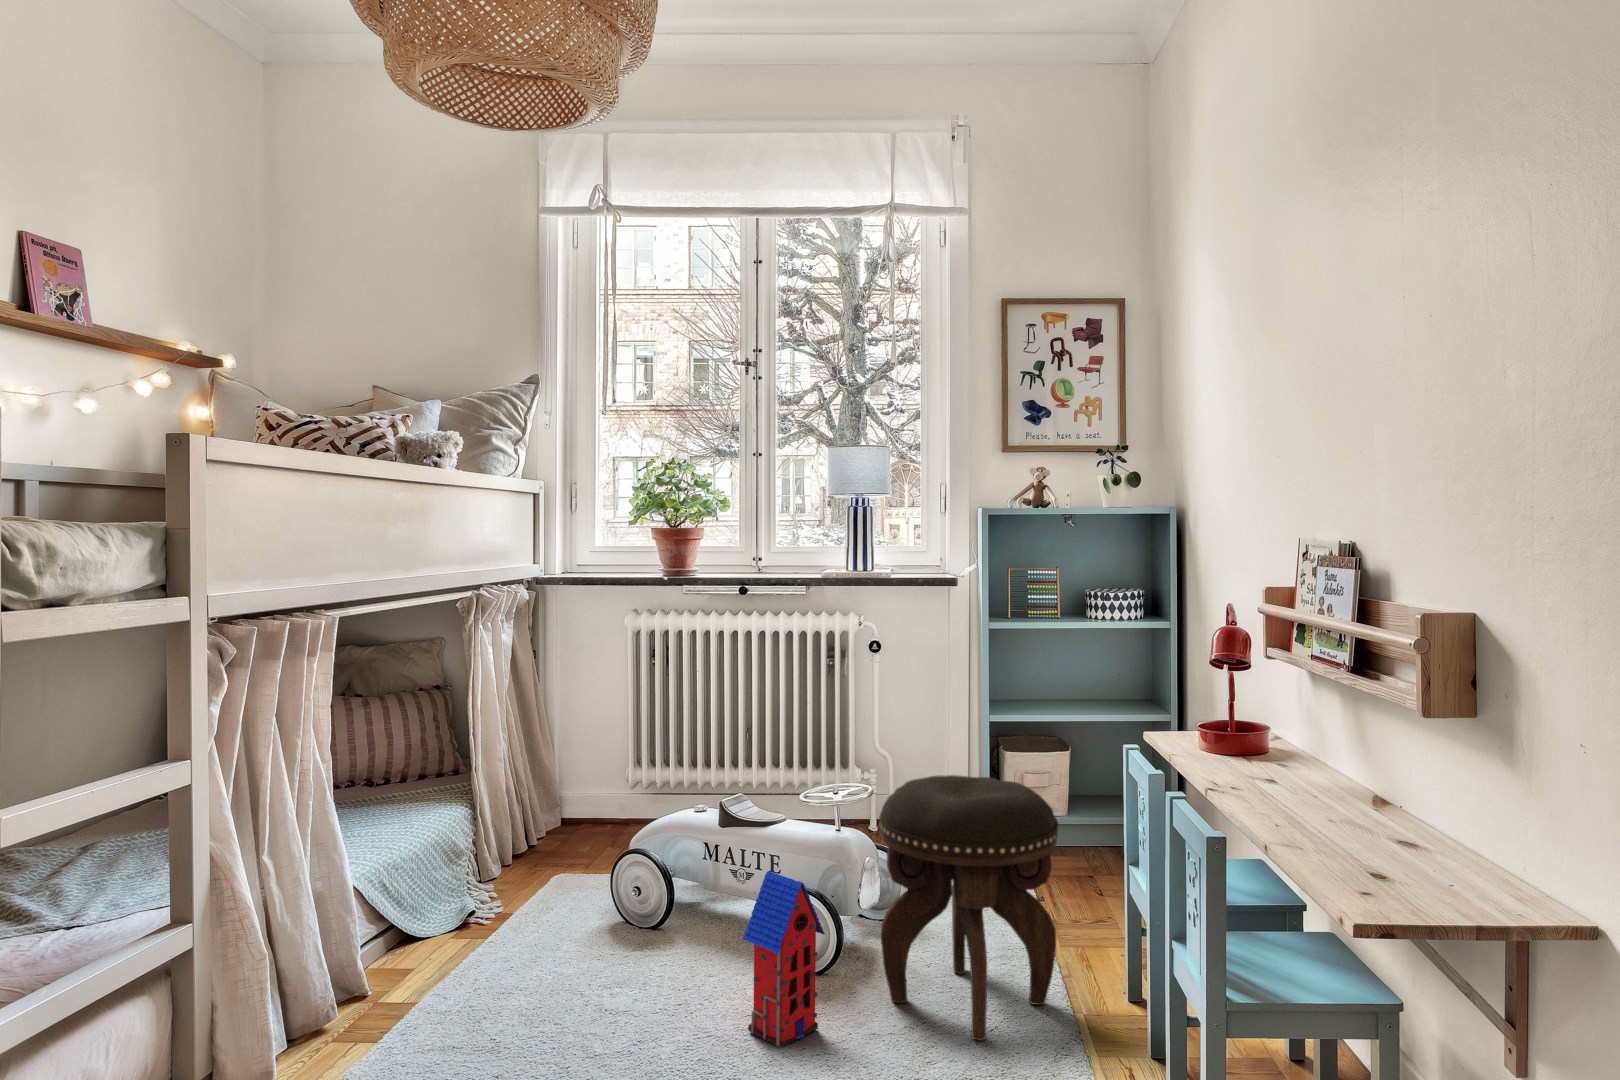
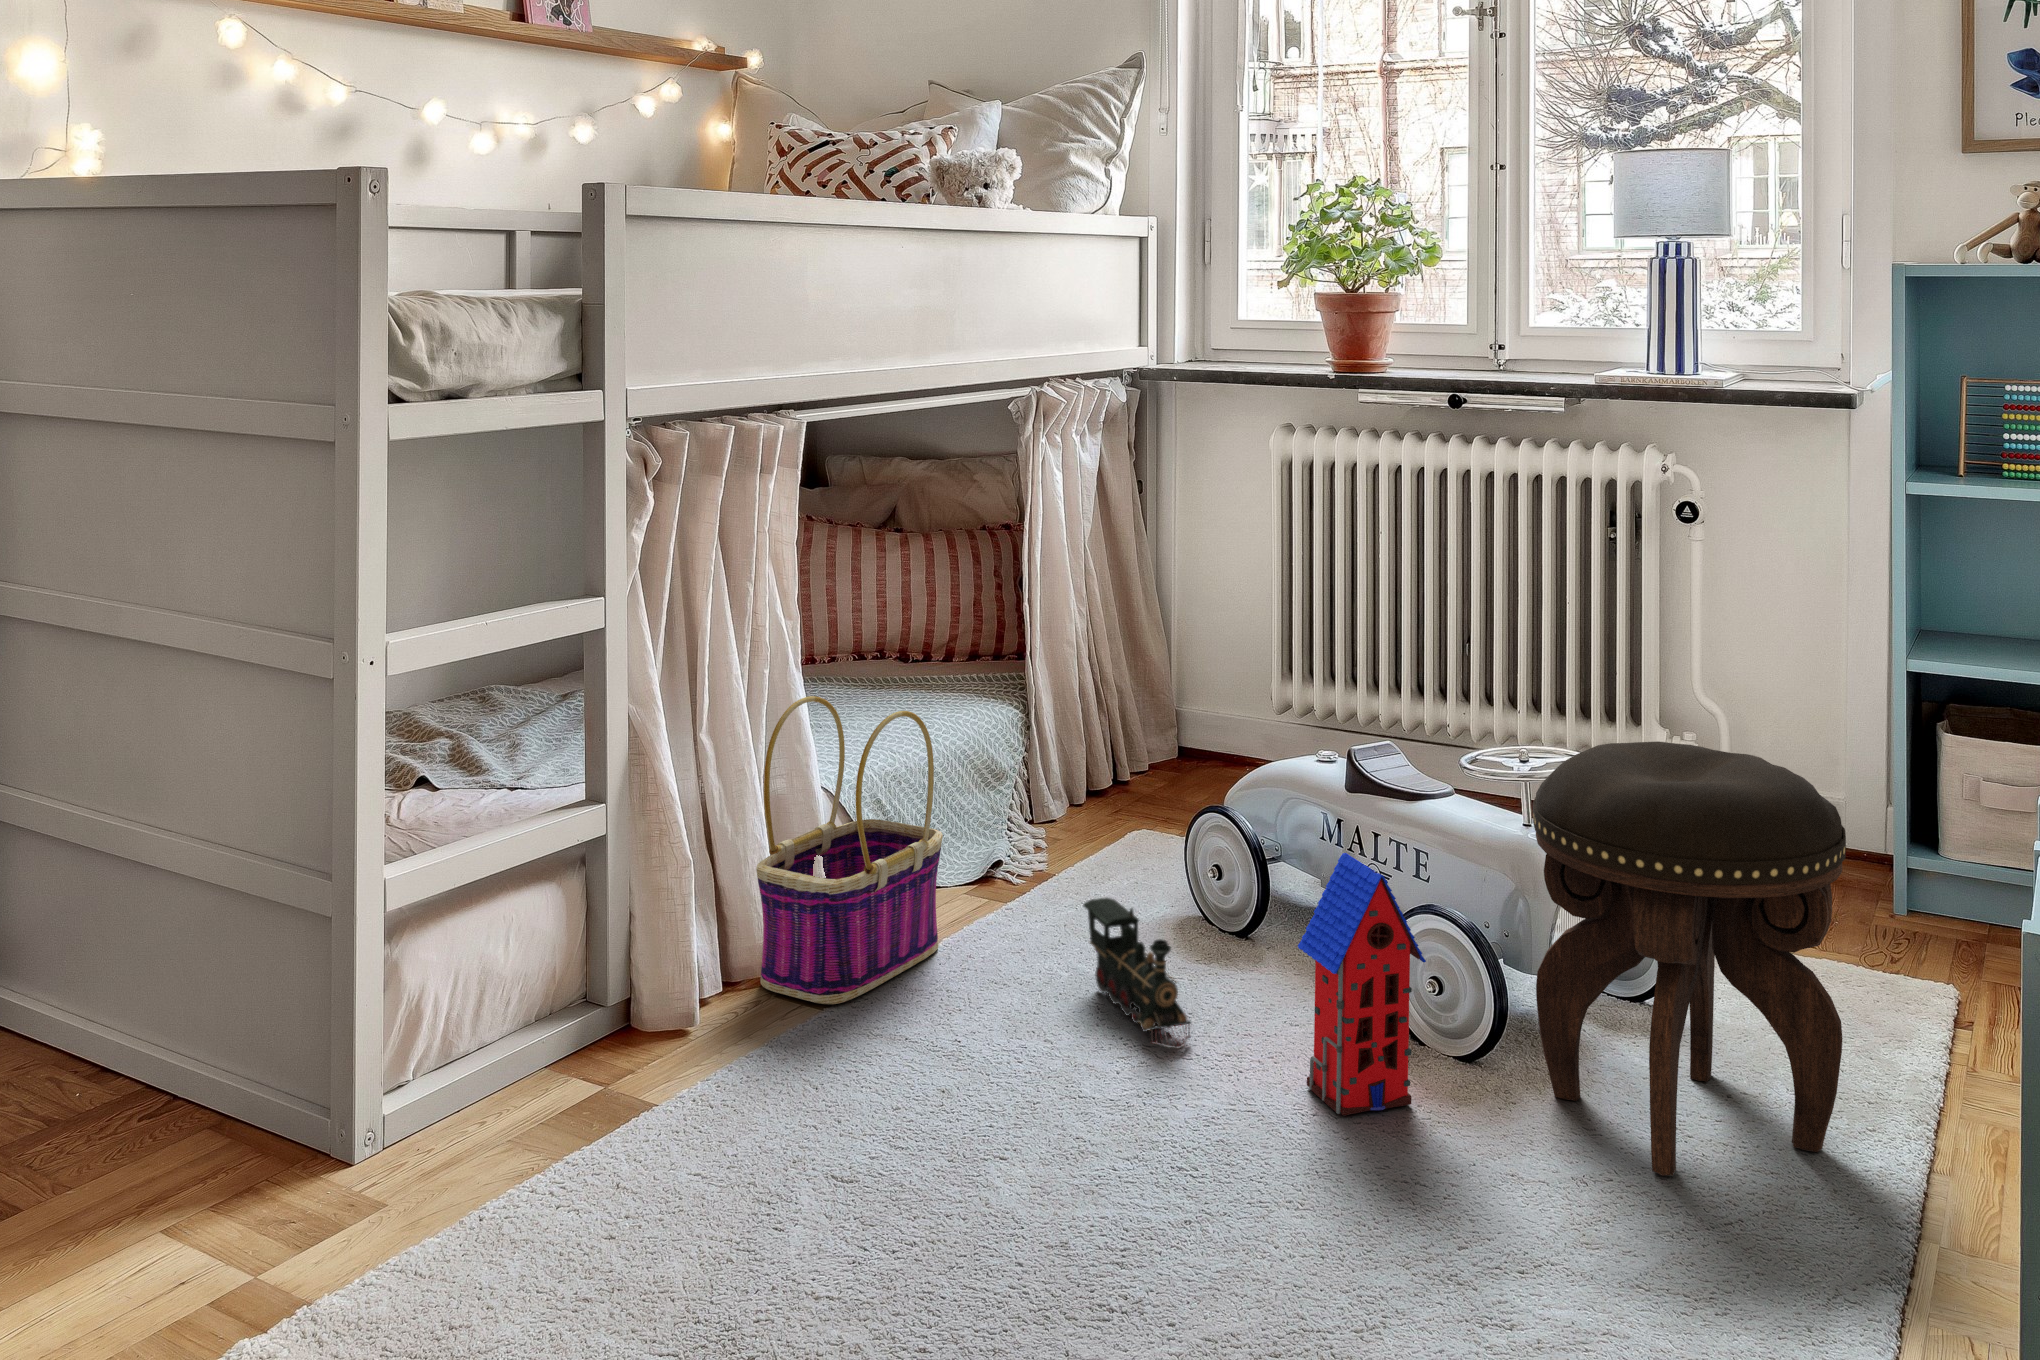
basket: none [311,813,451,1048] -> present [756,696,943,1004]
toy train: none [564,926,659,1025] -> present [1083,898,1191,1049]

